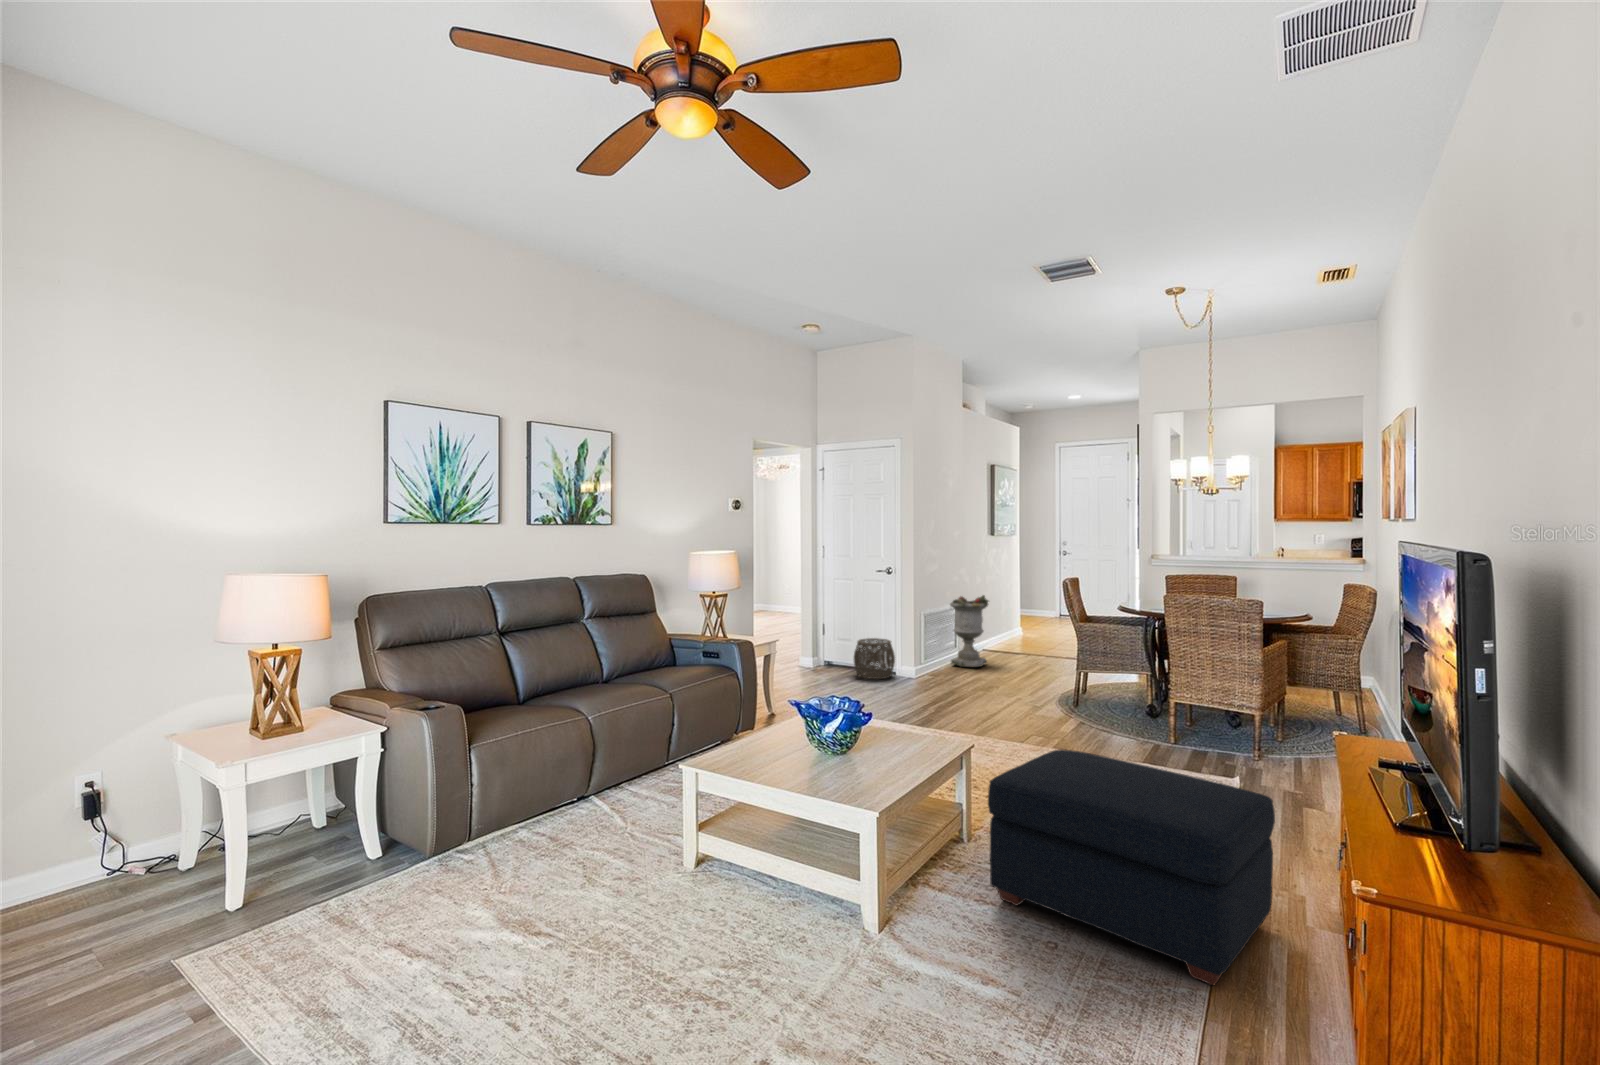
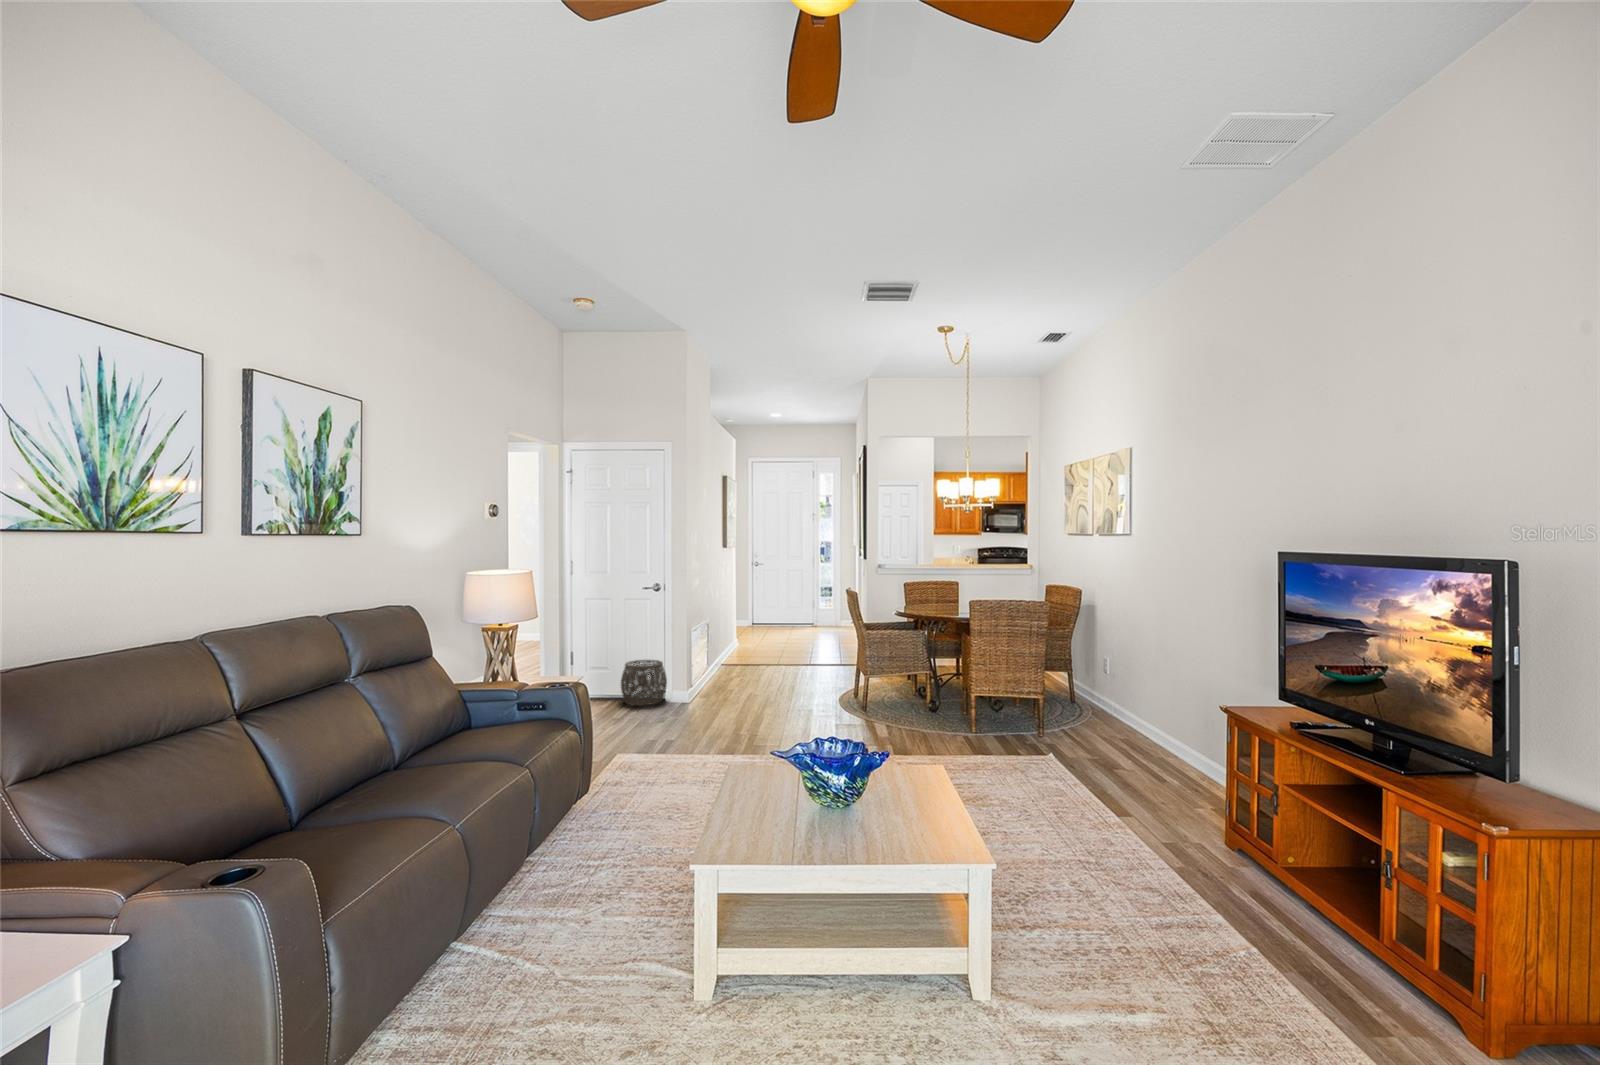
planter: present [950,595,988,667] -> none [705,606,744,681]
ottoman: present [988,750,1275,985] -> none [1024,760,1292,963]

